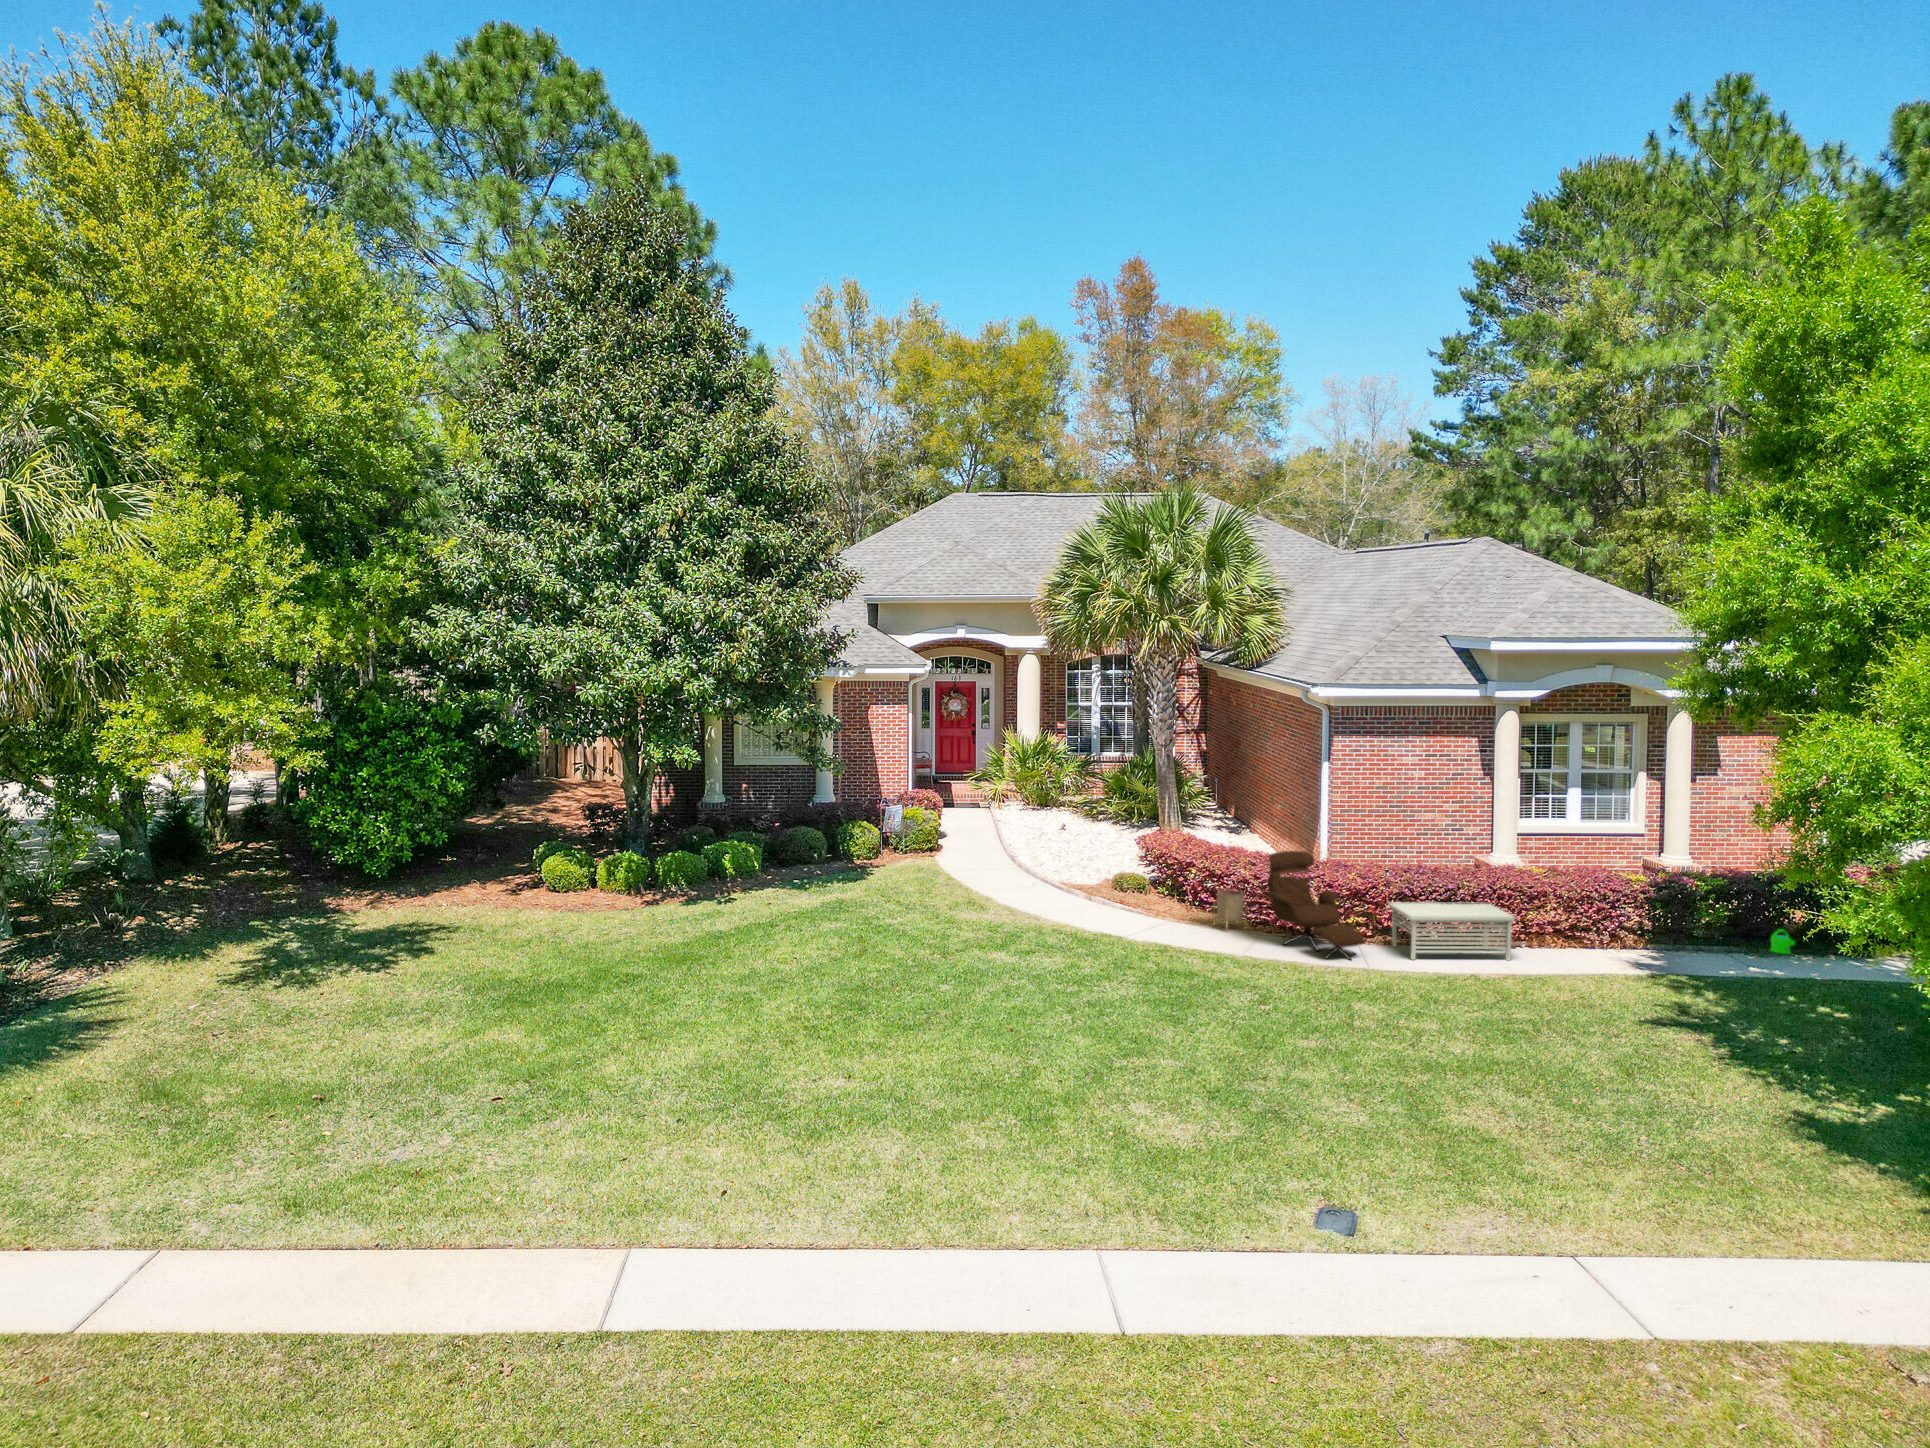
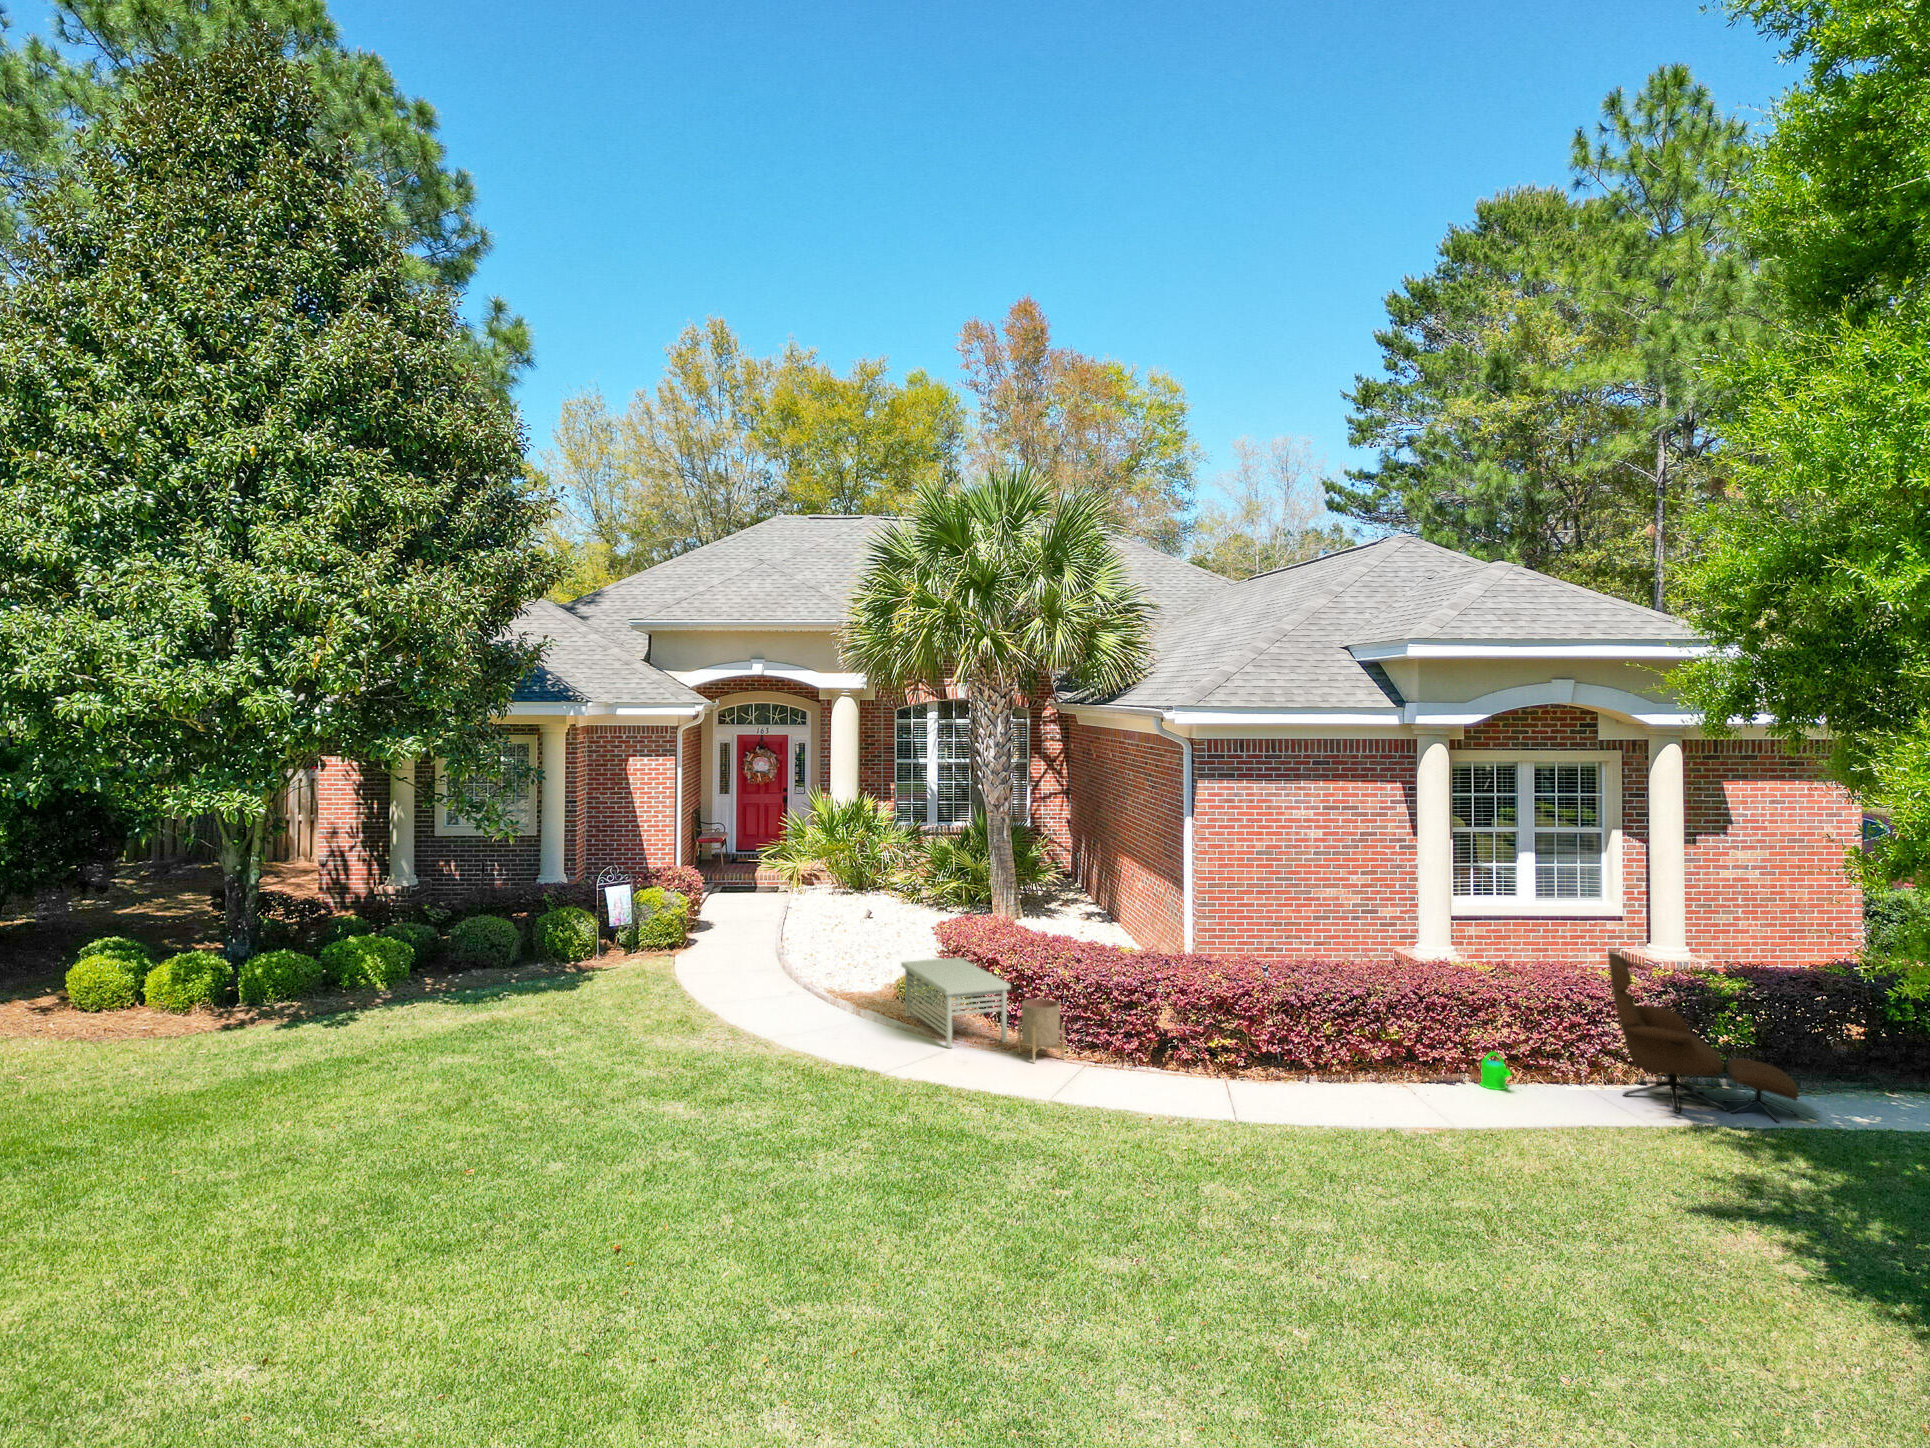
lounge chair: present [1267,851,1364,958] -> present [1608,952,1799,1122]
storage bench: present [1388,903,1515,960] -> present [901,957,1011,1048]
watering can: present [1770,929,1795,954] -> present [1480,1052,1511,1090]

